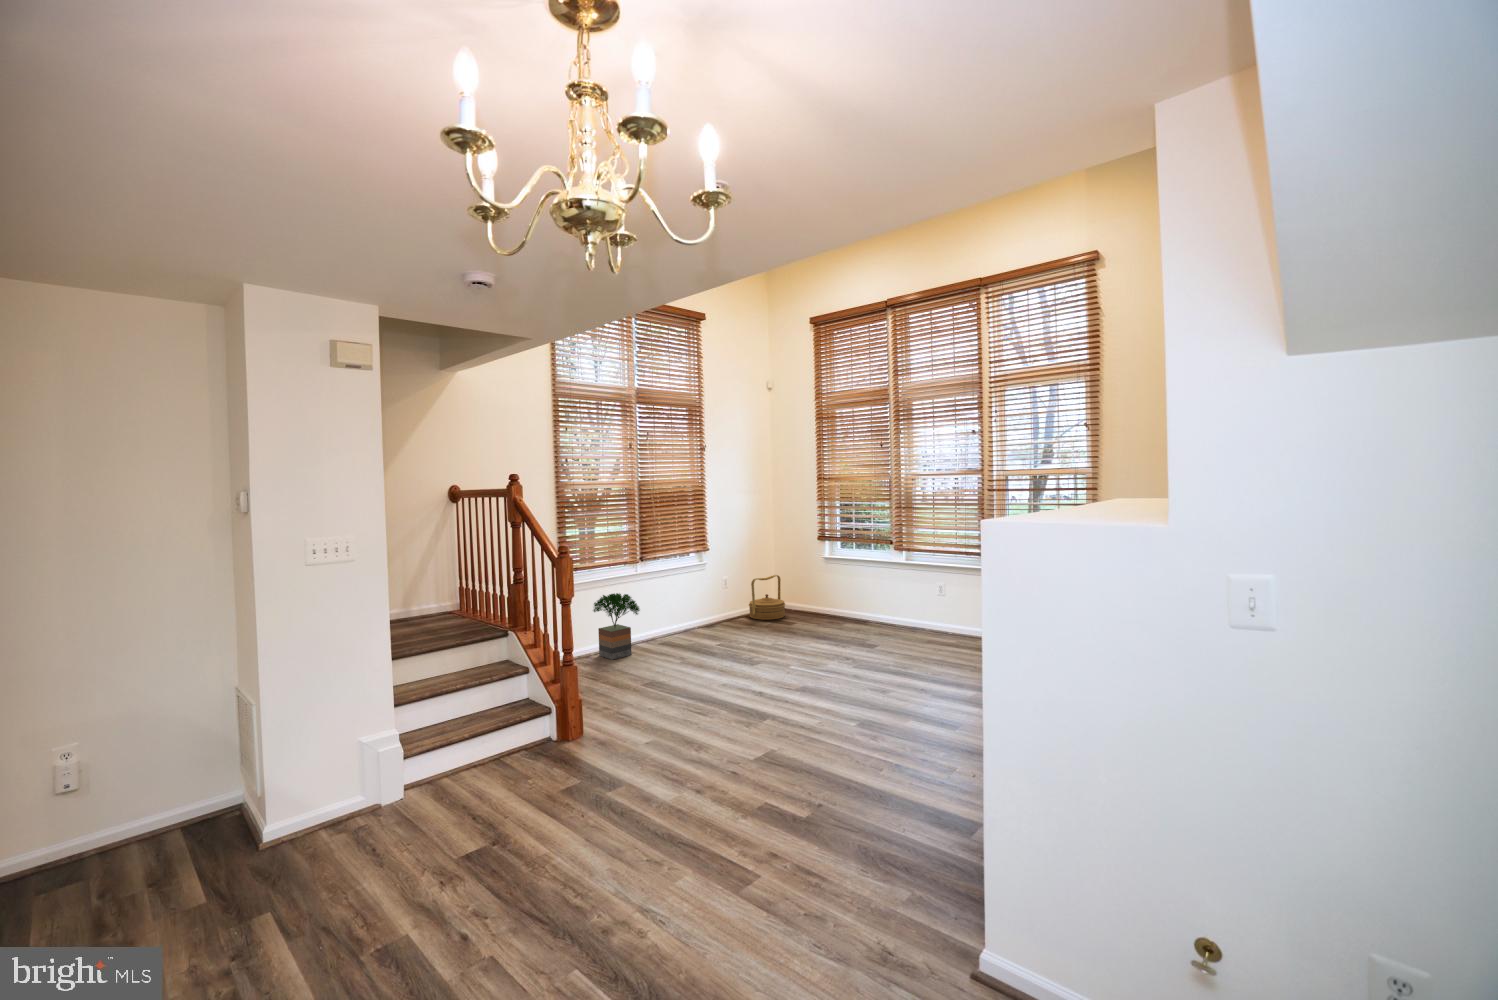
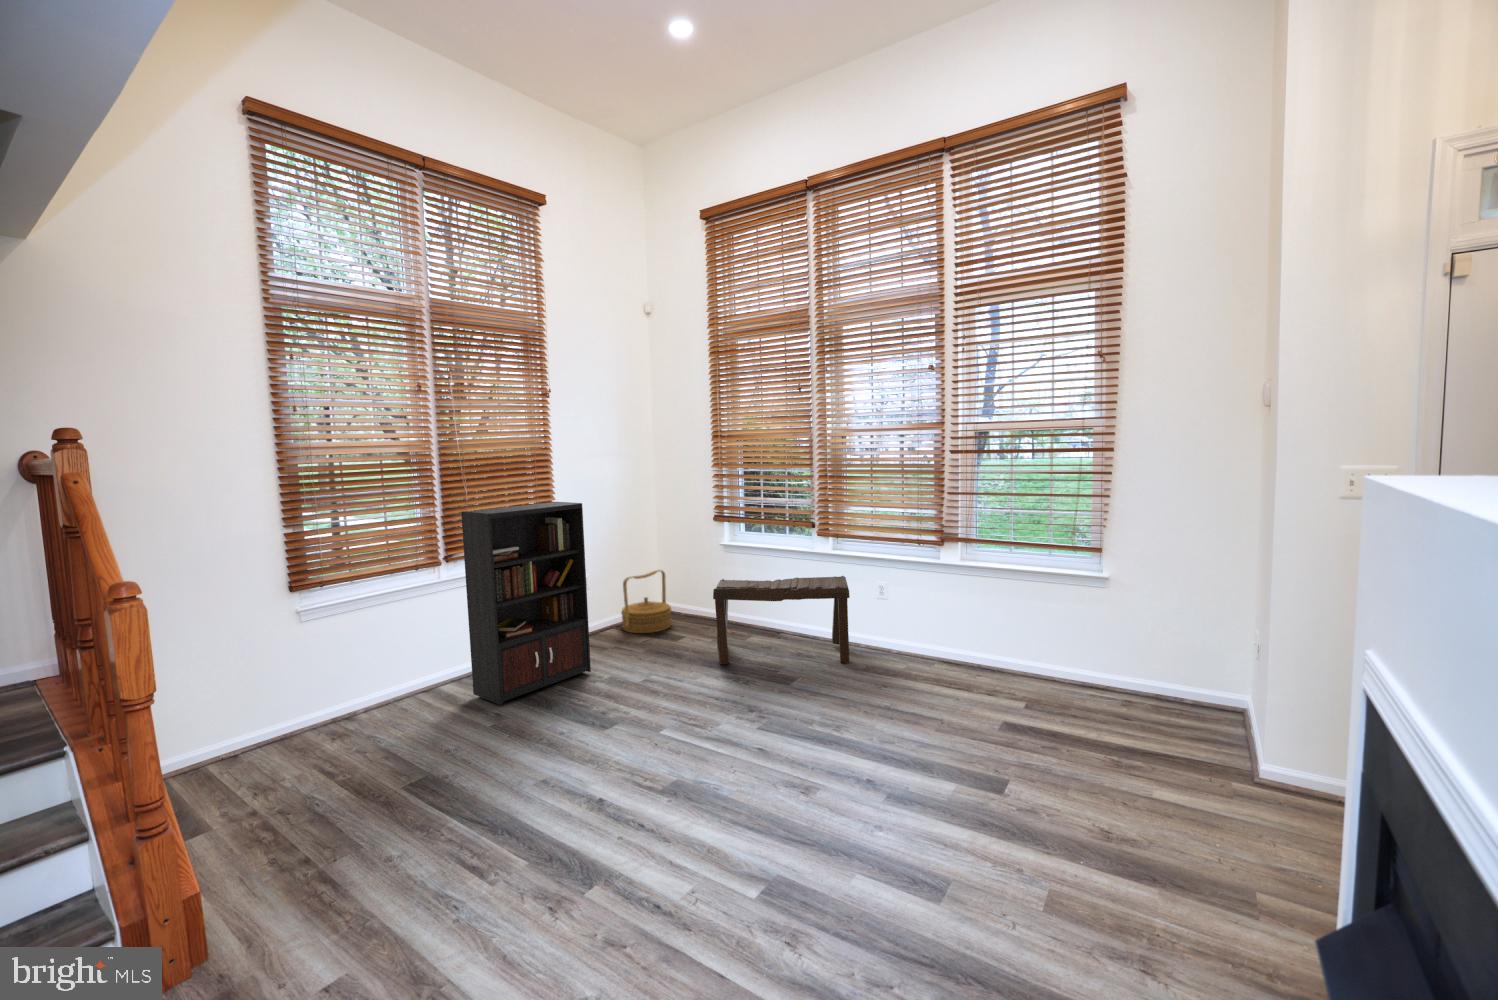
bookcase: none [658,522,734,653] -> present [461,502,591,705]
bench: none [819,579,916,640] -> present [713,576,850,665]
potted tree: present [593,593,640,660] -> none [349,615,434,724]

